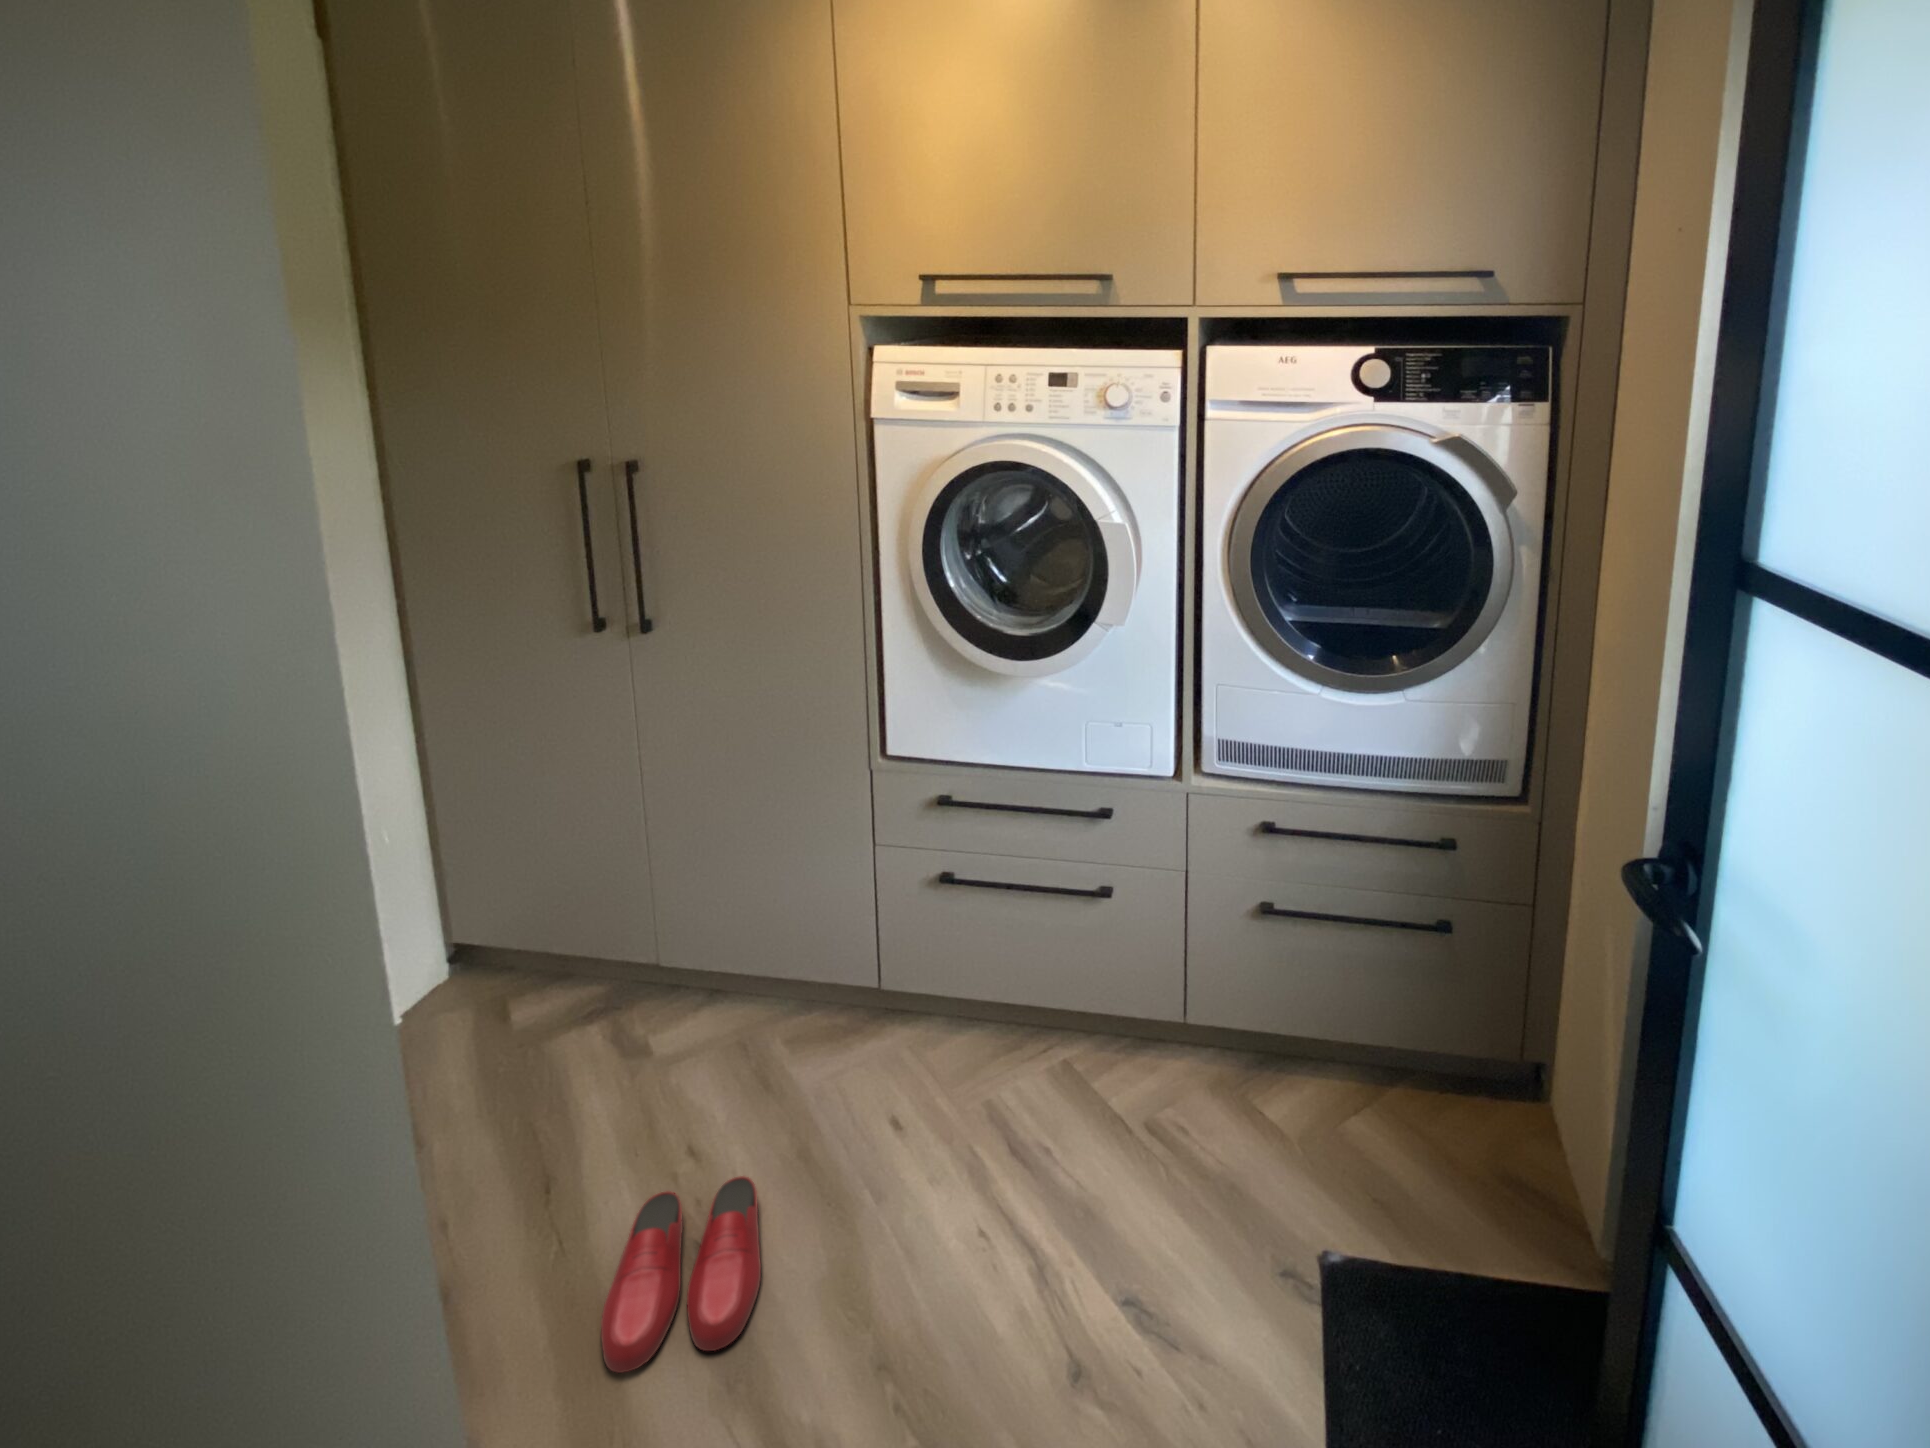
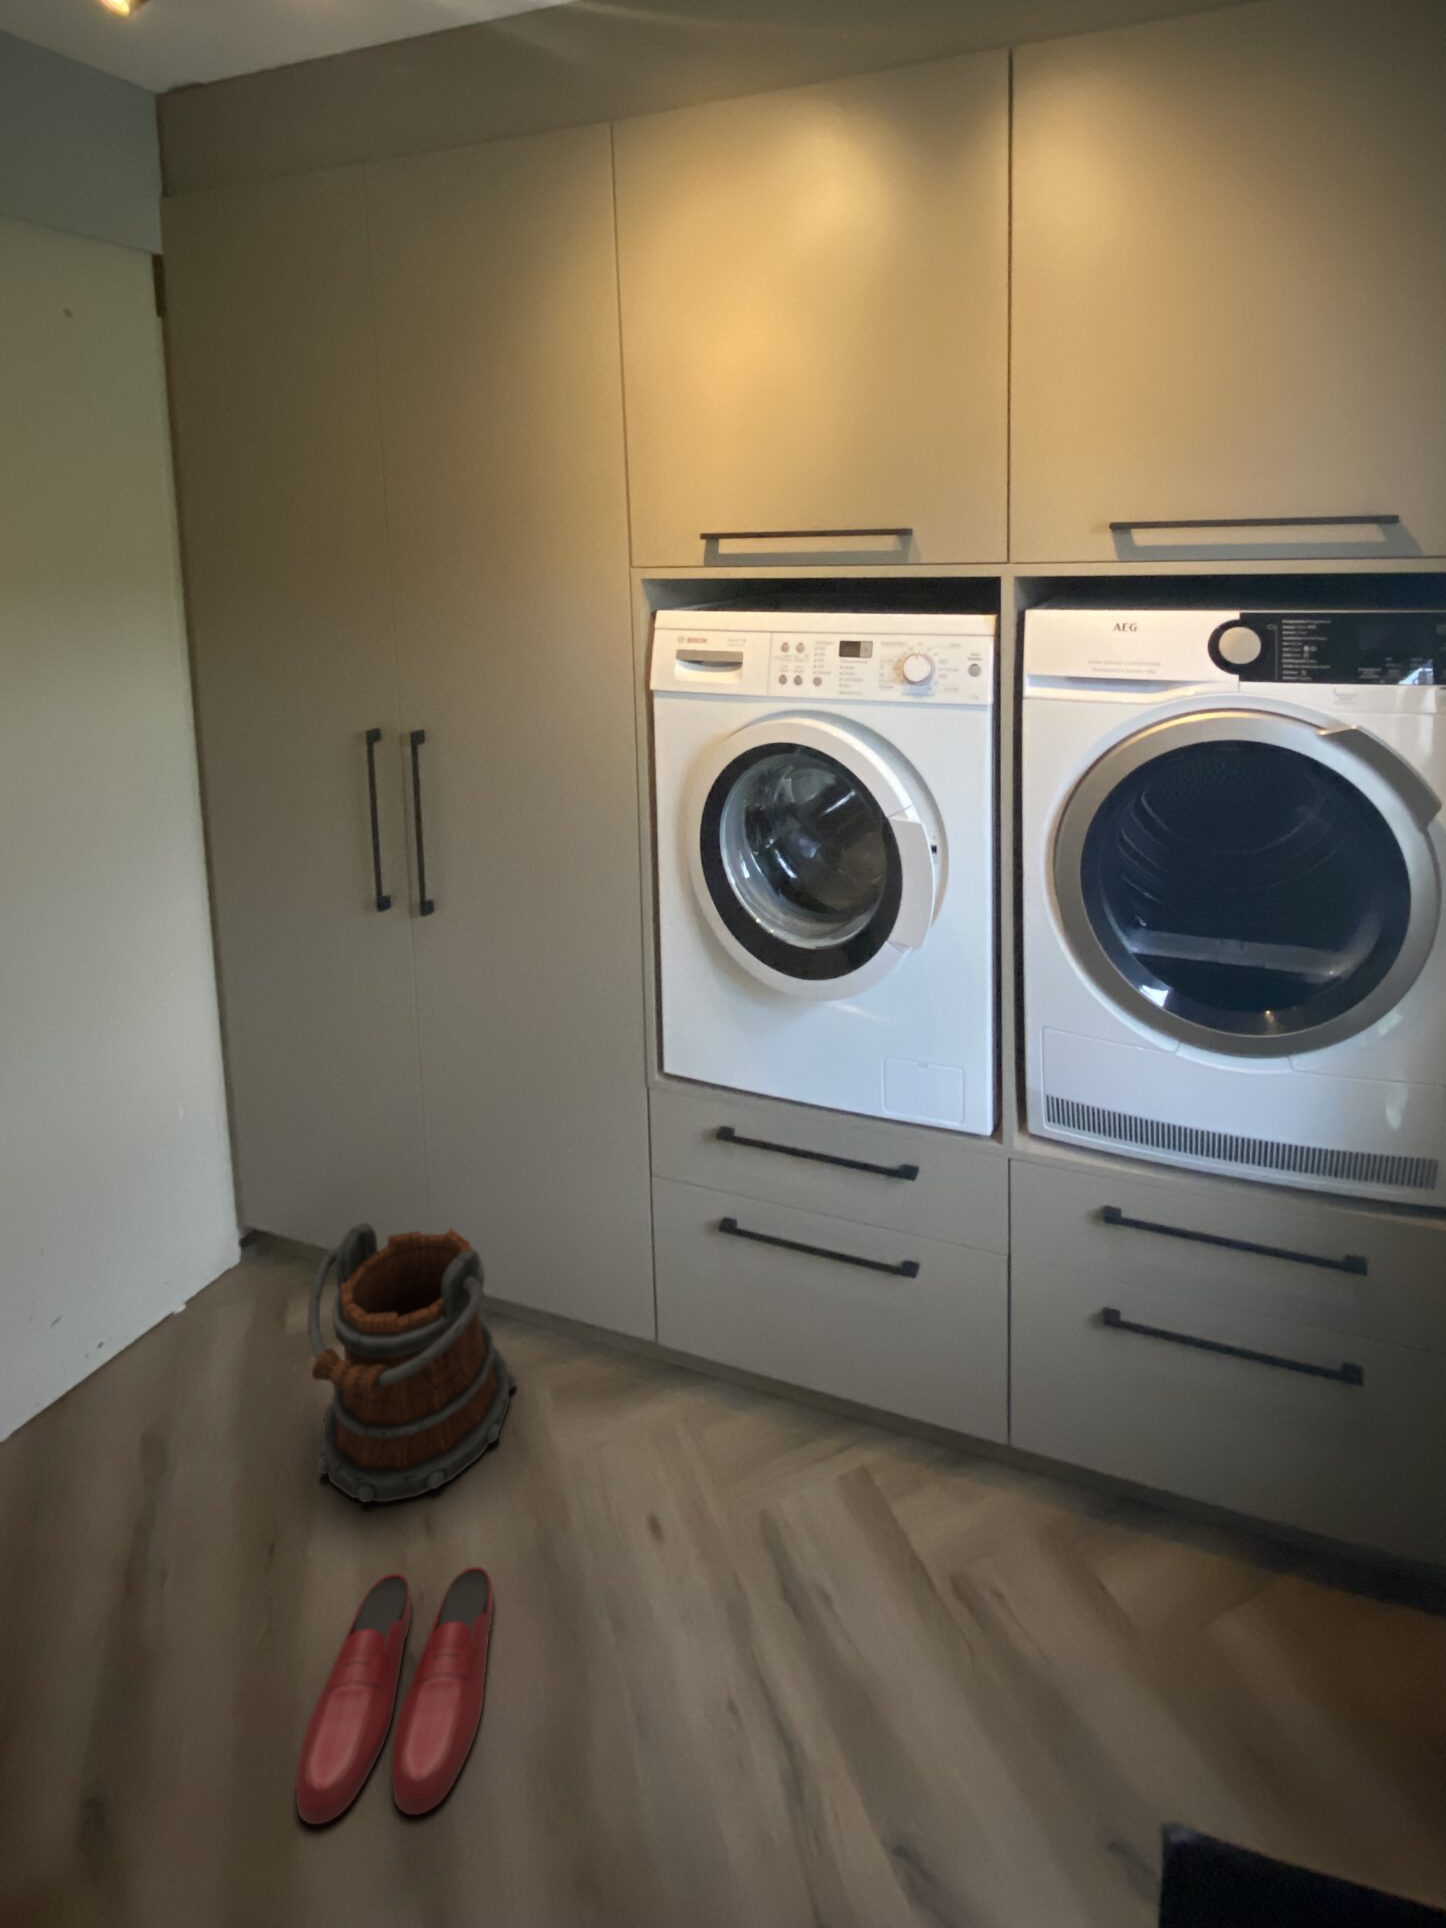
bucket: none [553,915,749,1148] -> present [308,1223,515,1502]

